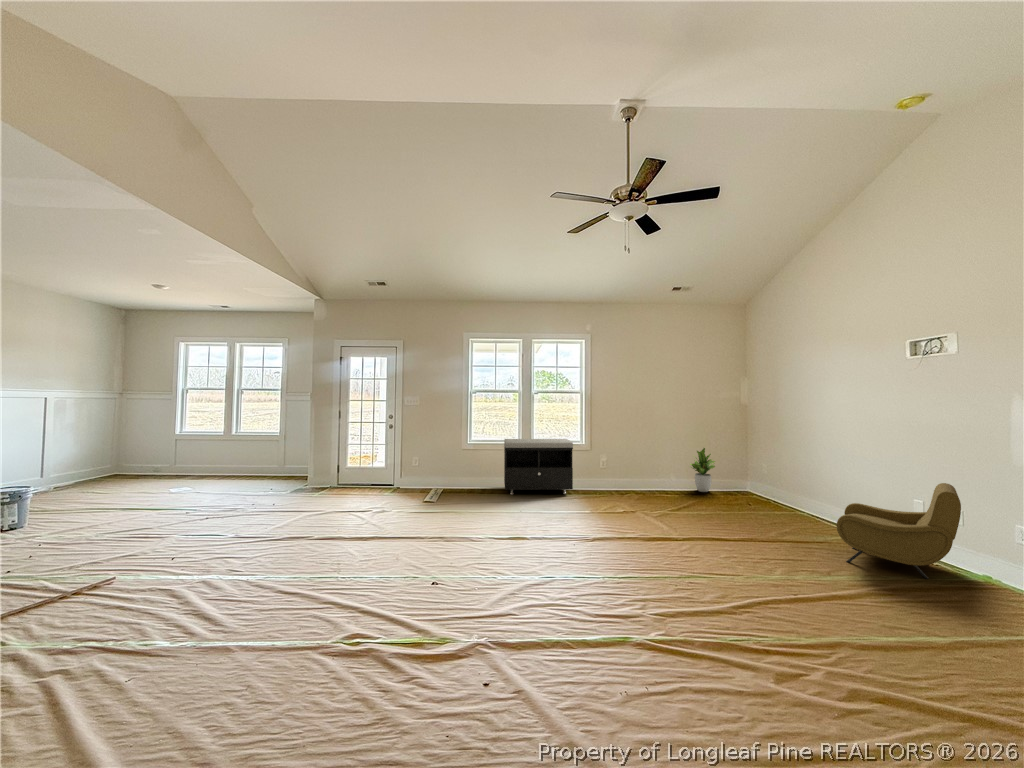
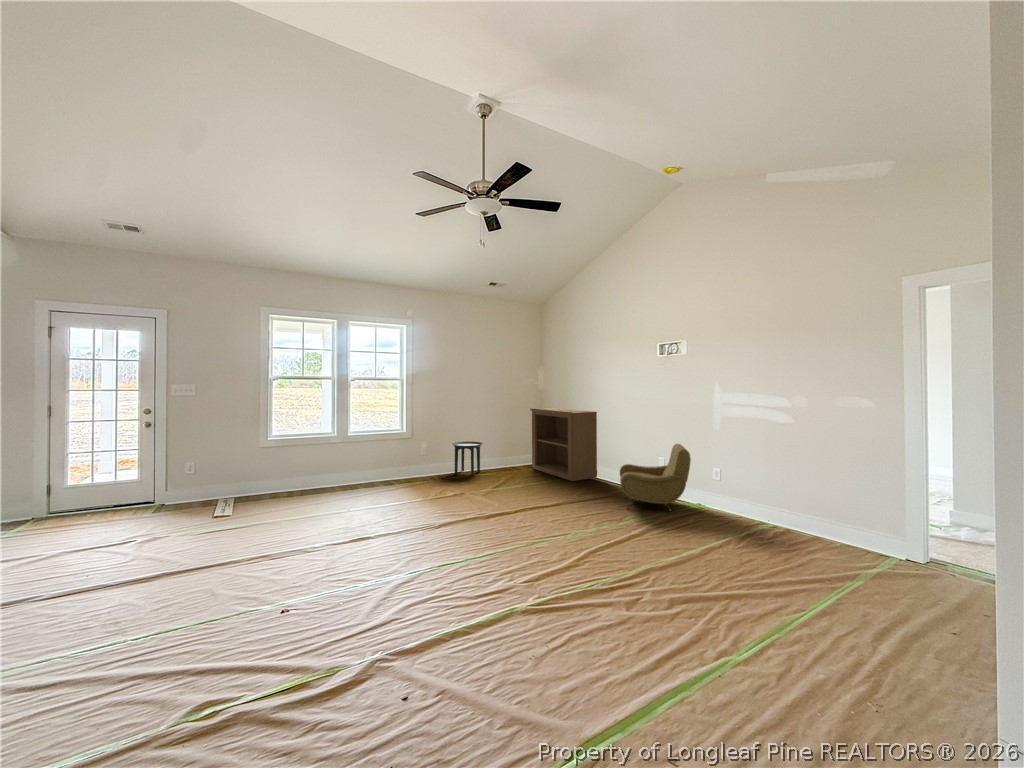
bookshelf: none [733,426,823,517] -> present [530,408,597,481]
storage bench: present [504,439,573,494] -> none [308,429,391,496]
potted plant: present [690,448,715,492] -> none [493,429,517,469]
side table: none [639,458,673,494] -> present [452,442,483,475]

